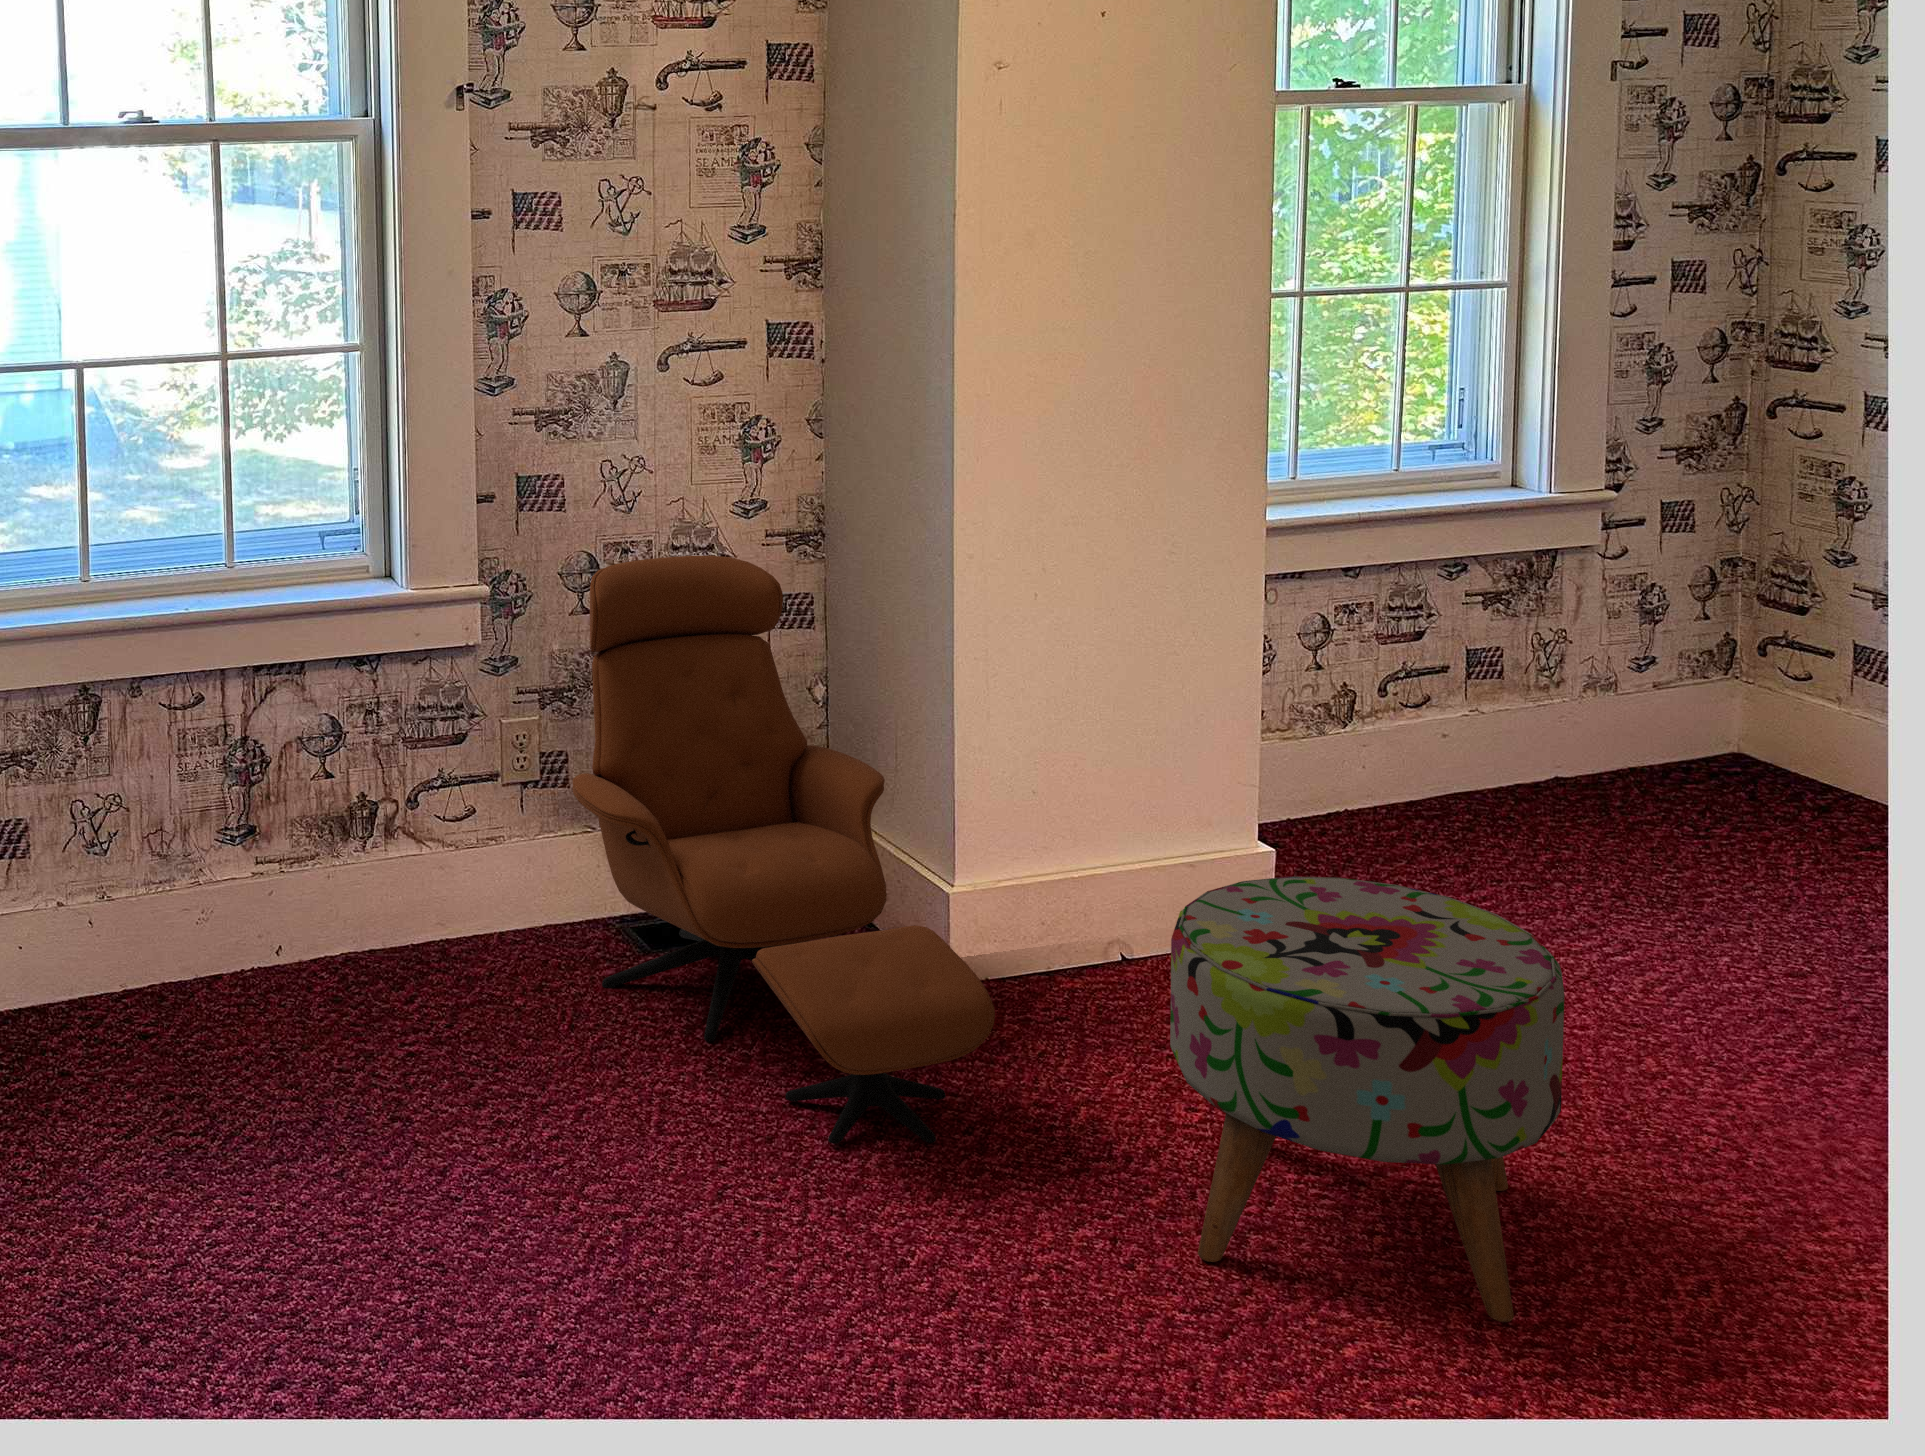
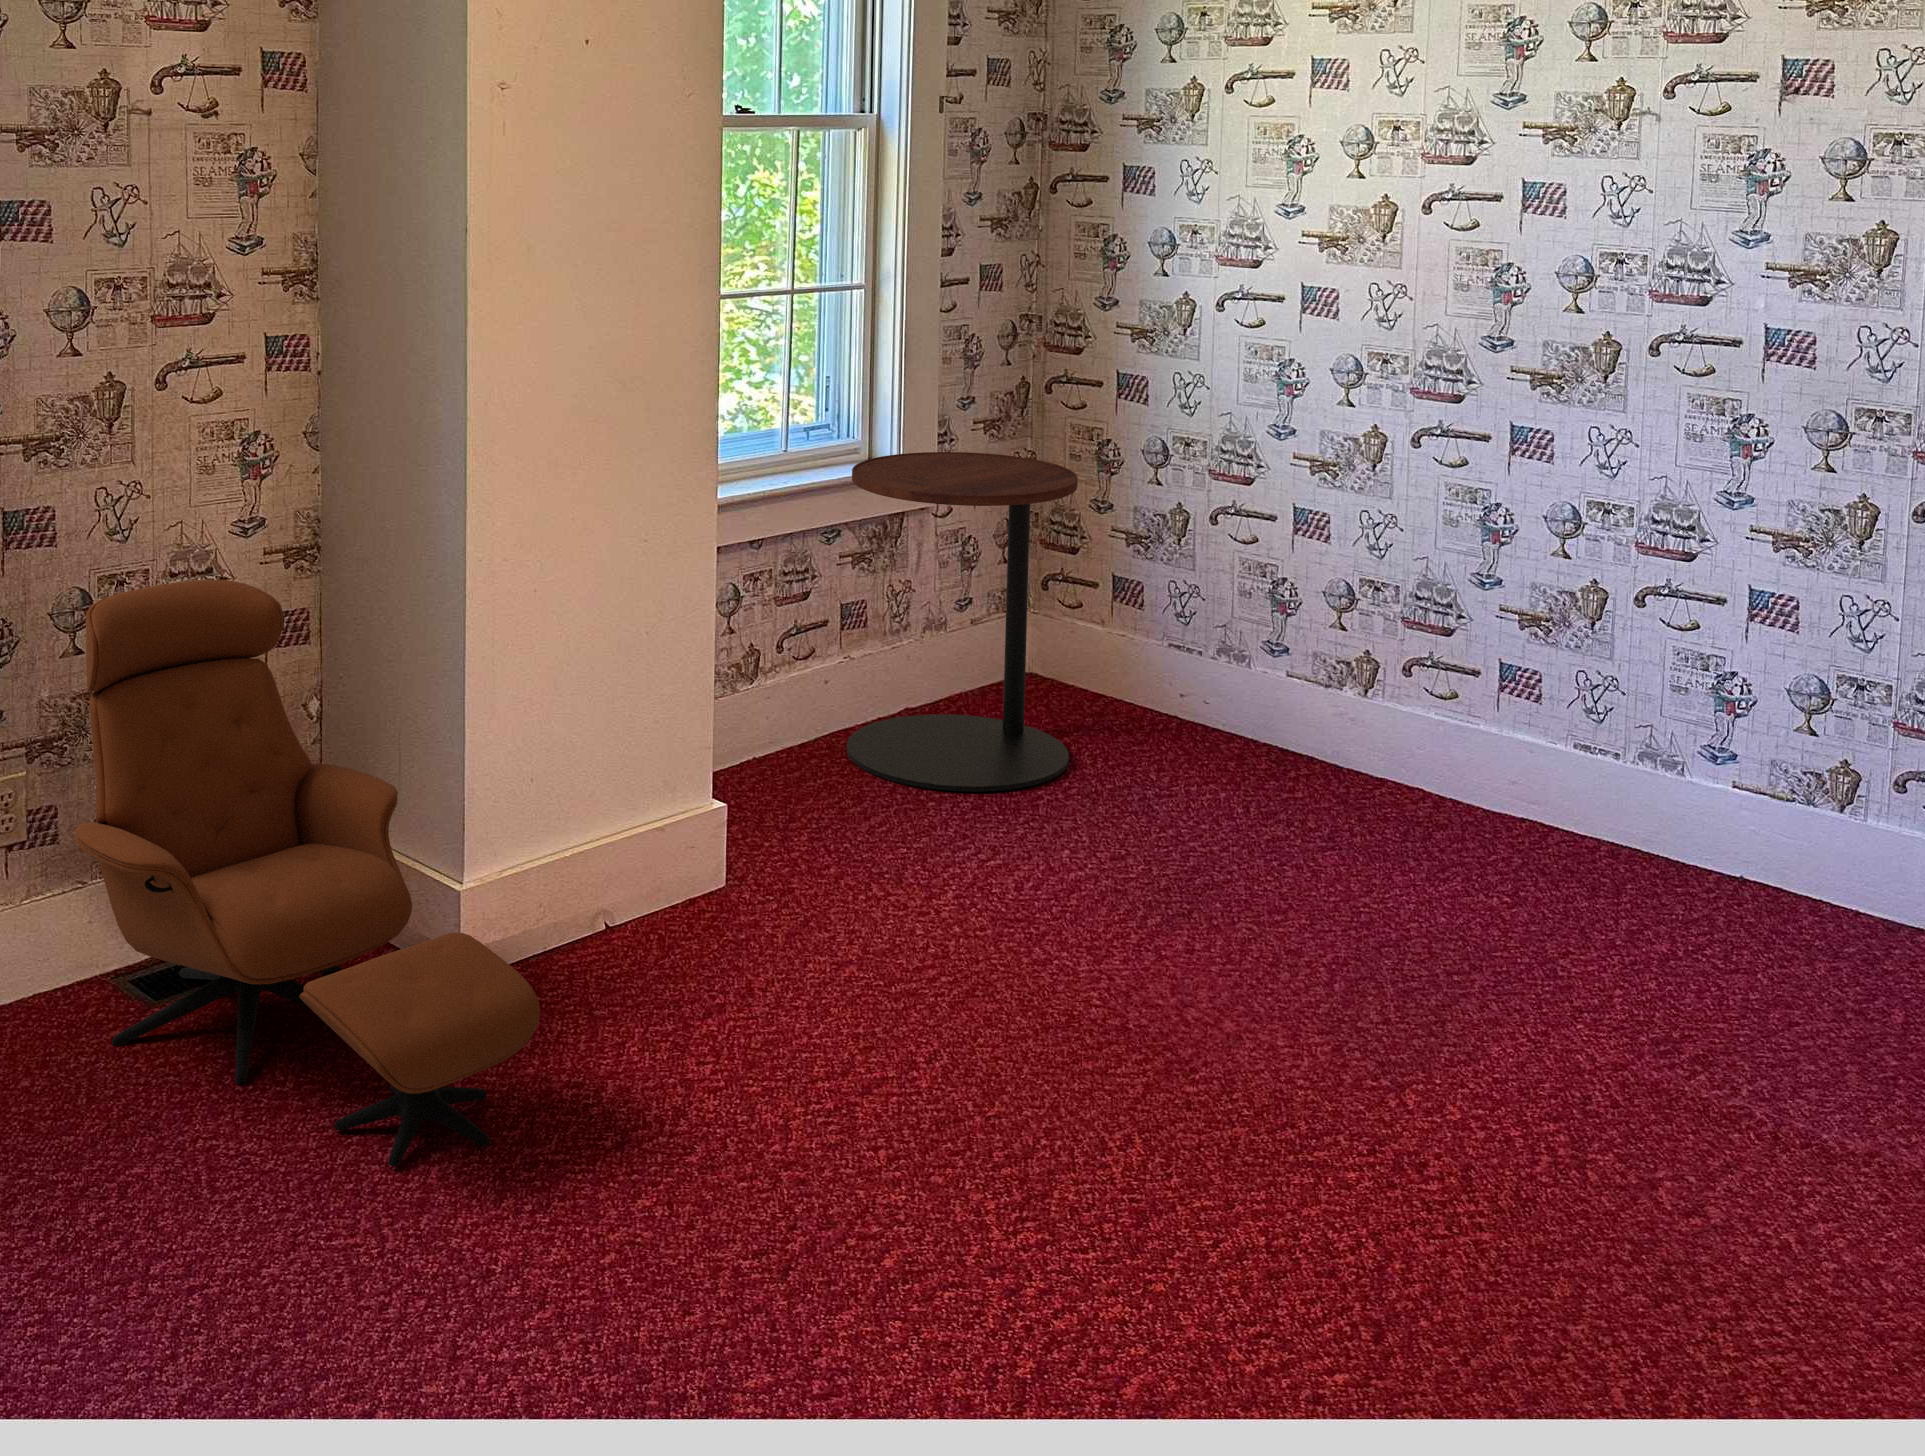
side table: none [1466,477,1777,879] -> present [847,452,1078,792]
ottoman: present [1170,877,1564,1322] -> none [708,833,1032,1207]

